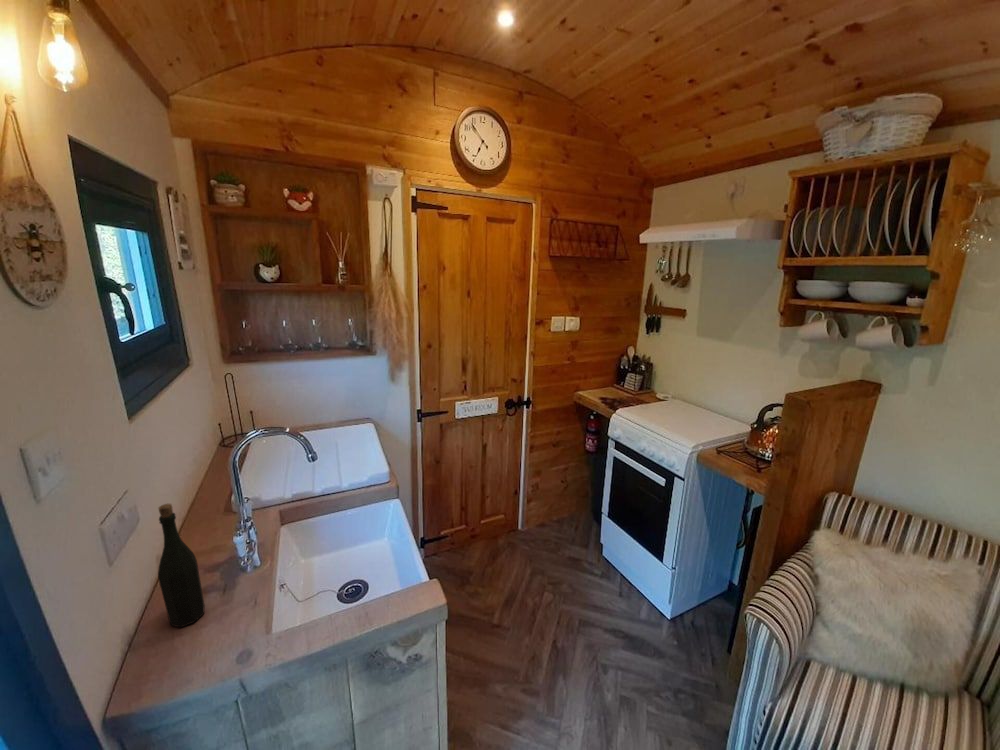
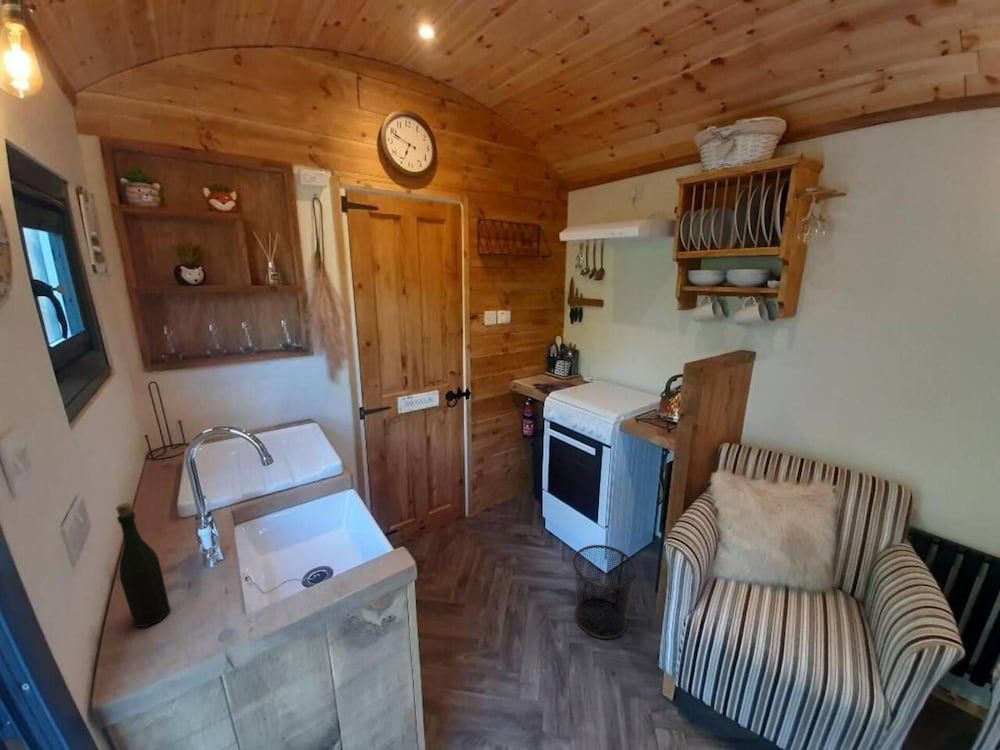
waste bin: none [629,588,706,700] -> present [573,545,636,639]

